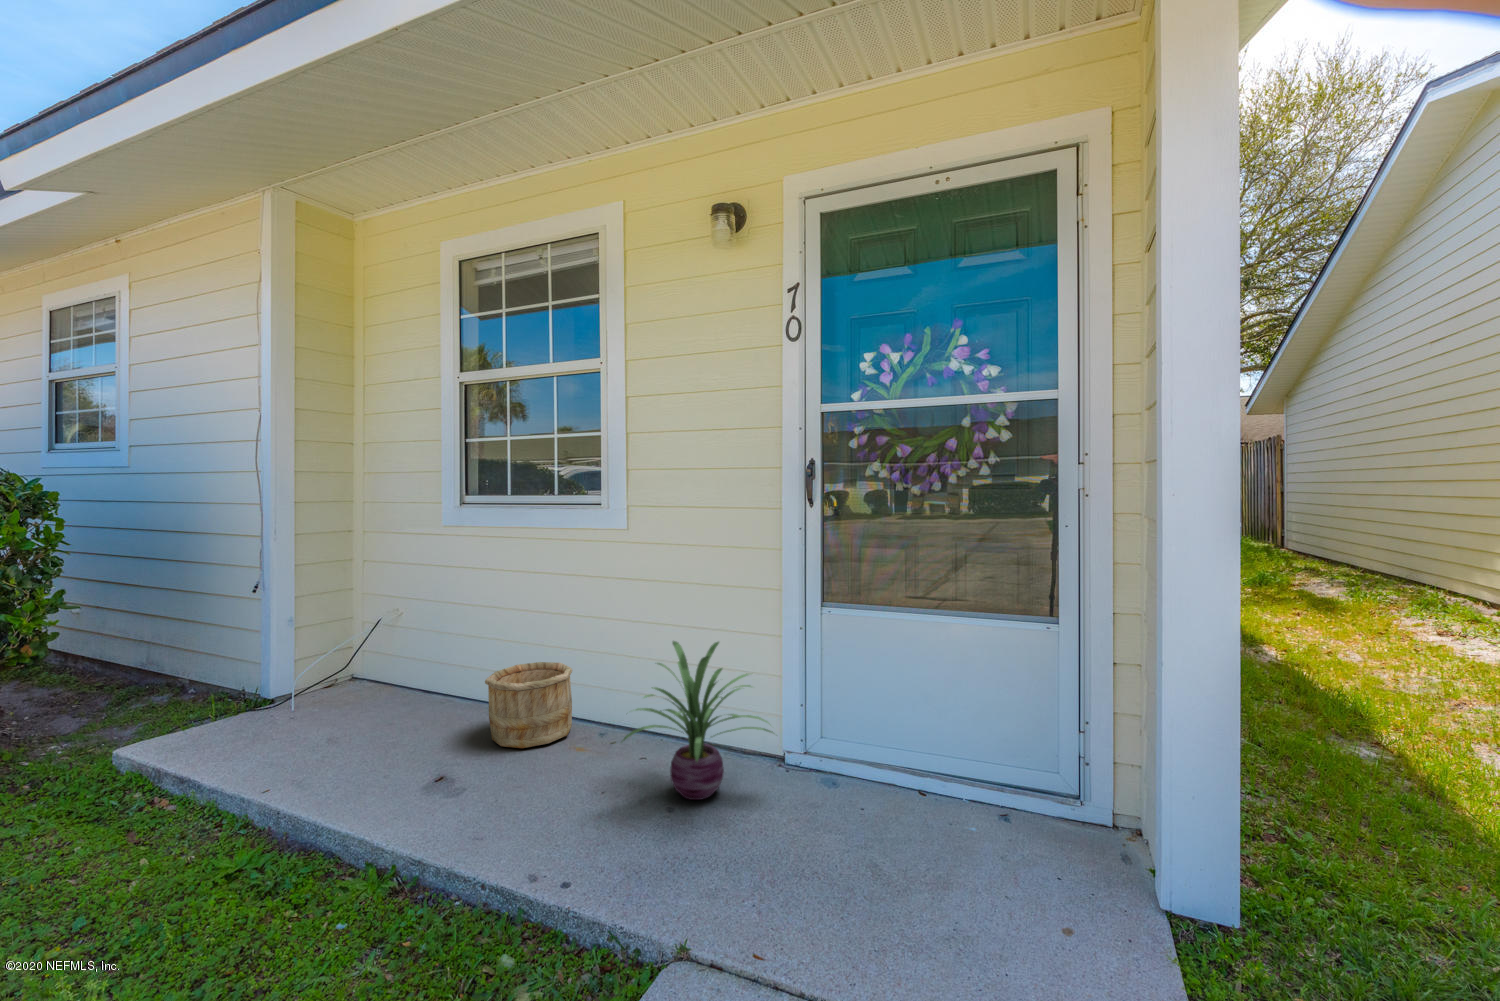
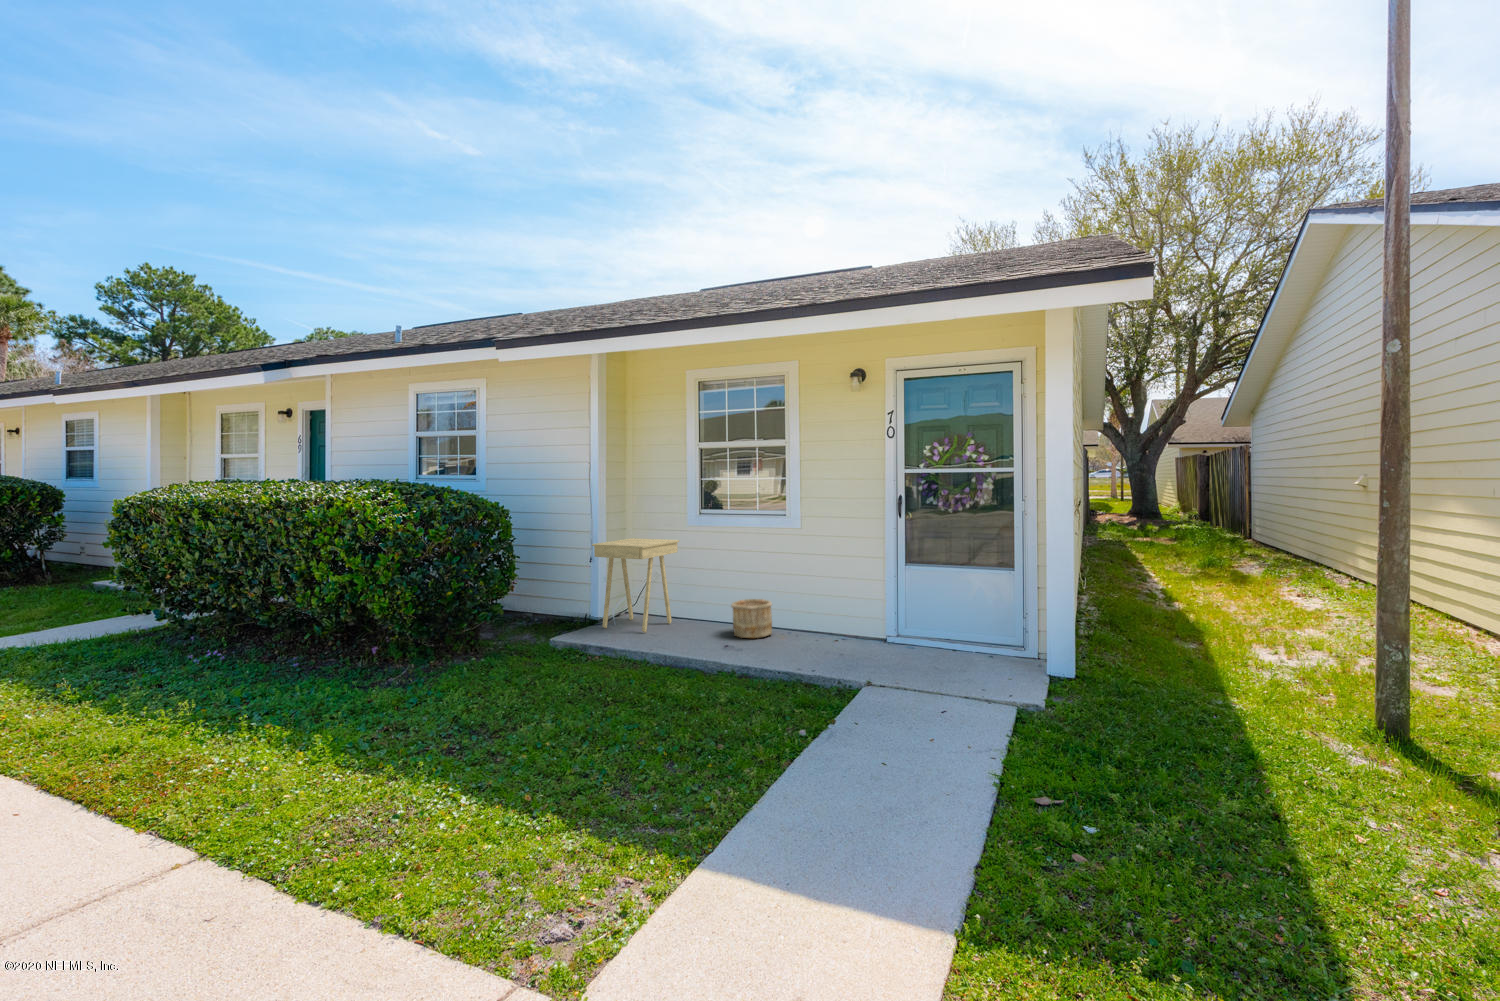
side table: none [236,546,427,730] -> present [592,538,679,633]
decorative plant: present [623,641,773,800] -> none [811,583,887,653]

